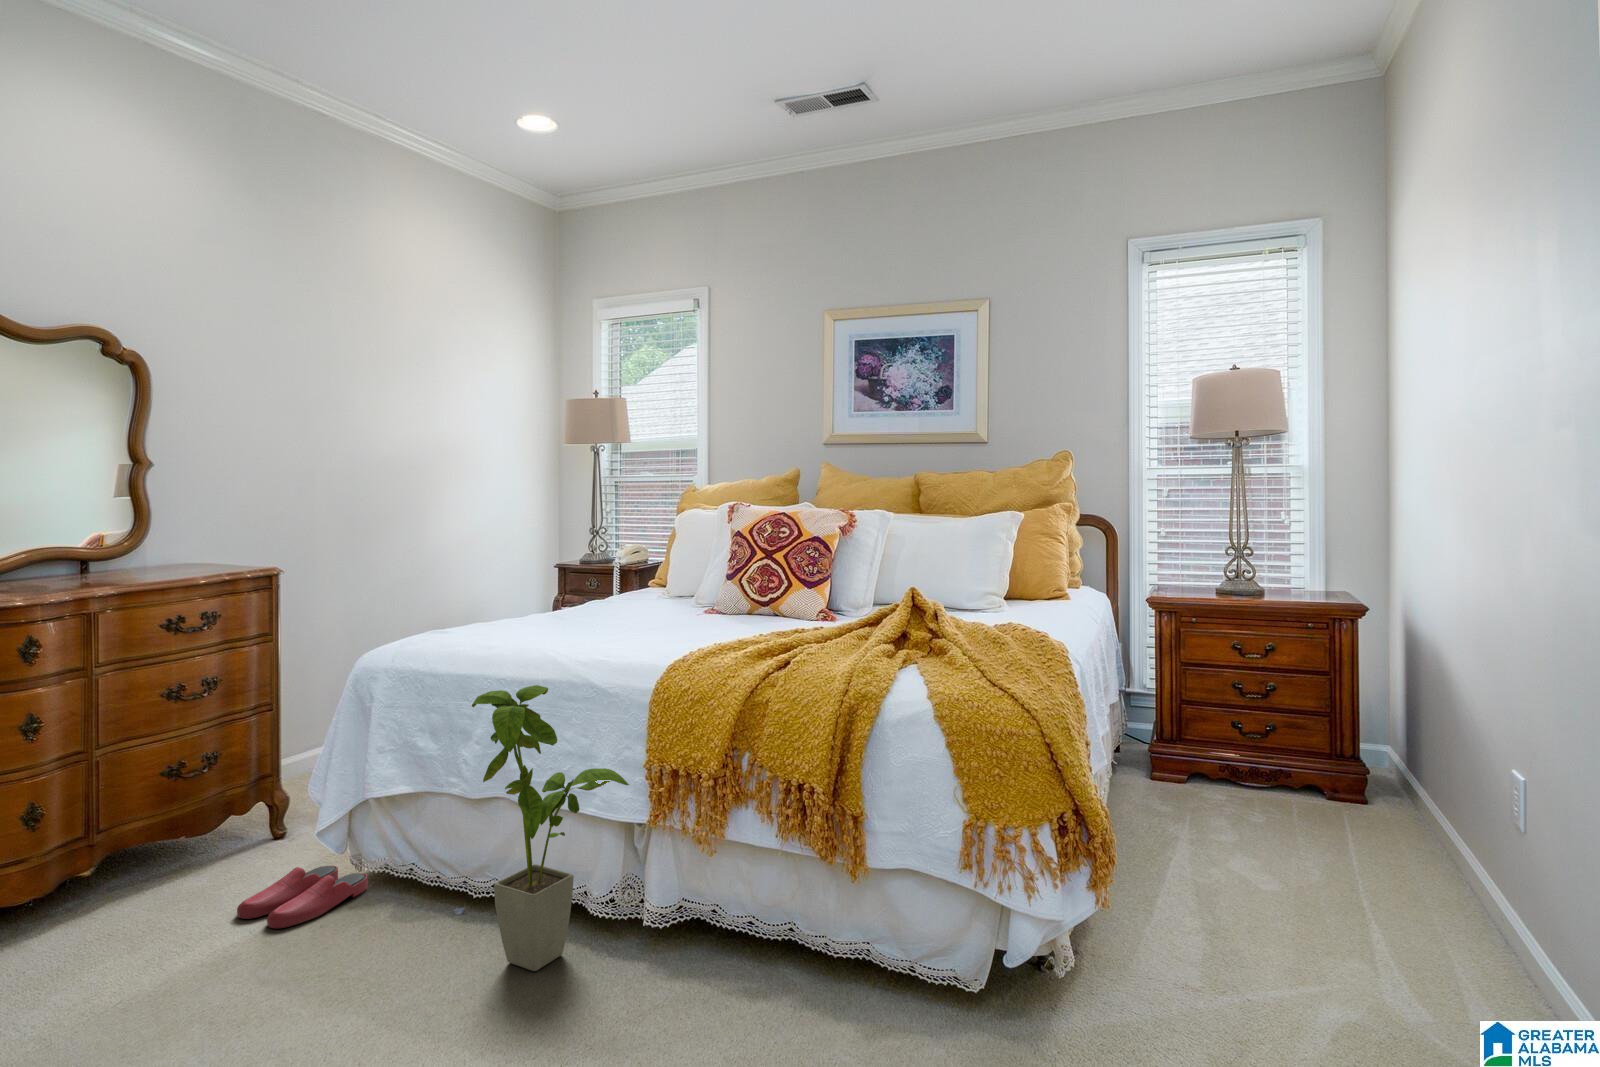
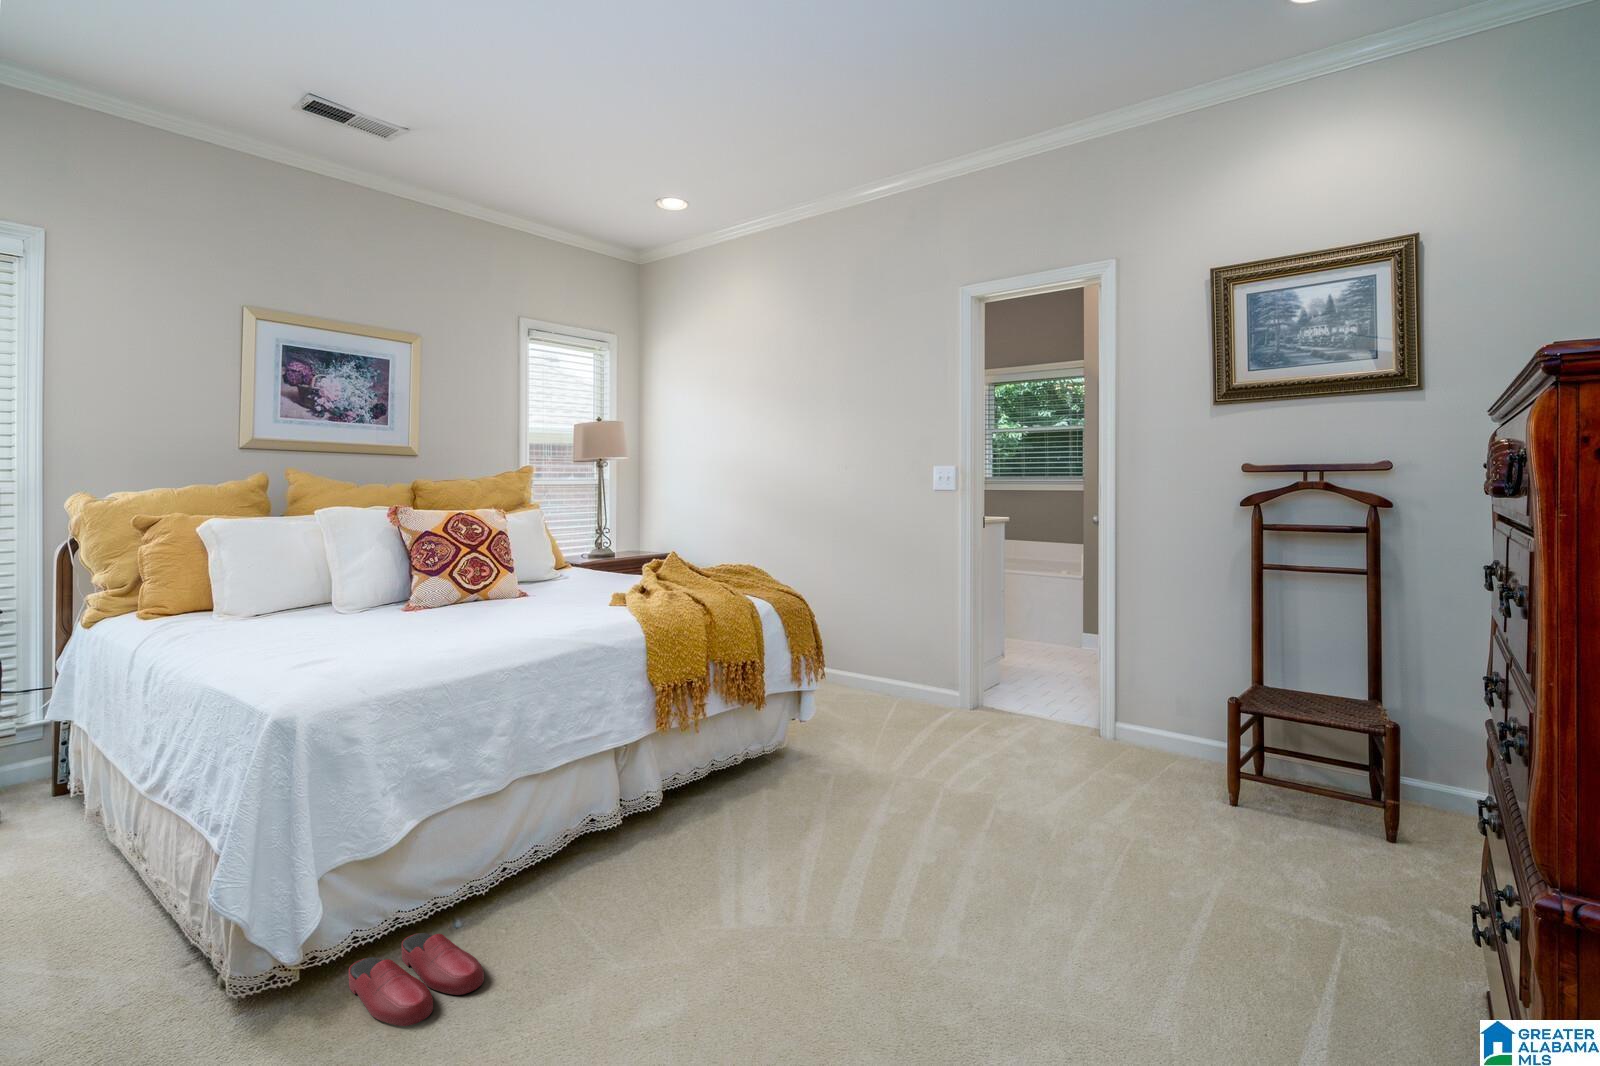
house plant: present [472,685,629,971] -> none [606,637,721,855]

